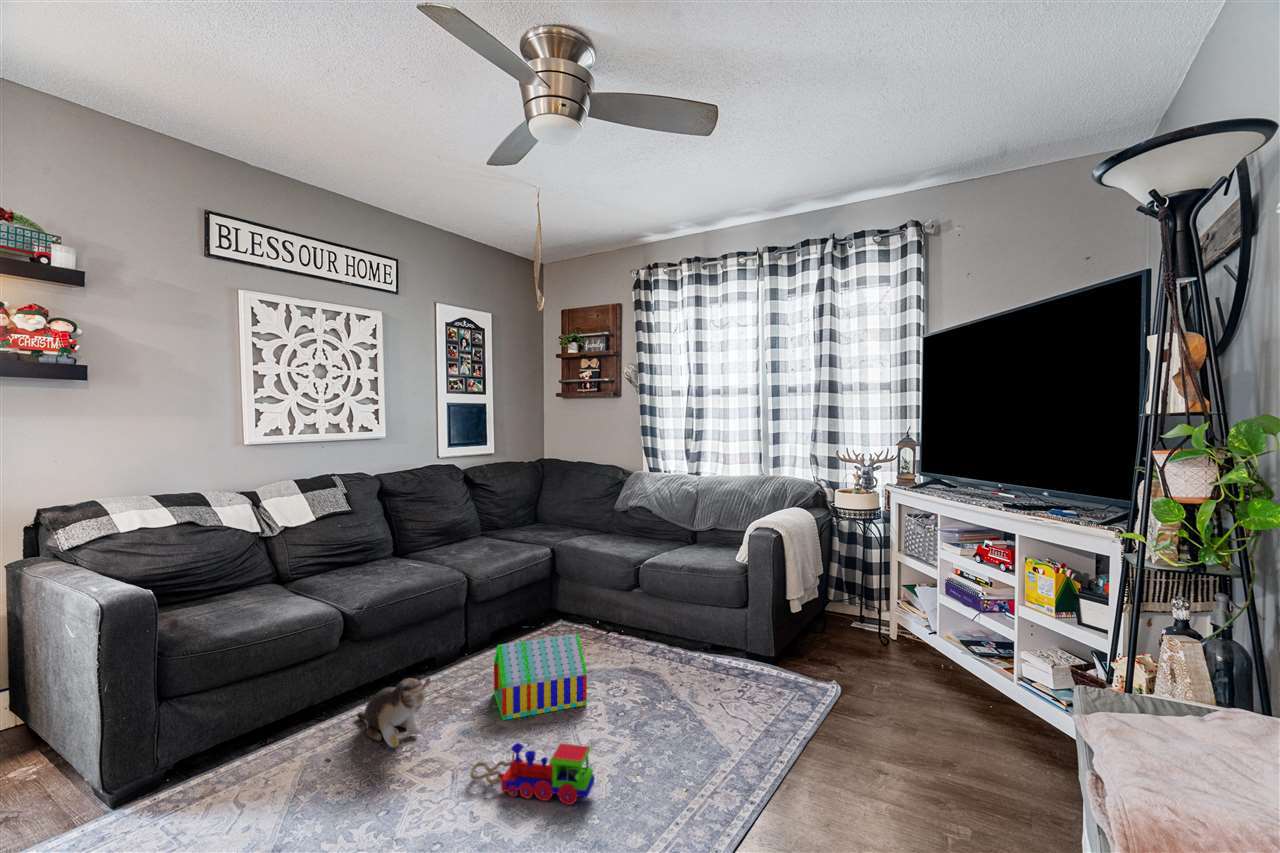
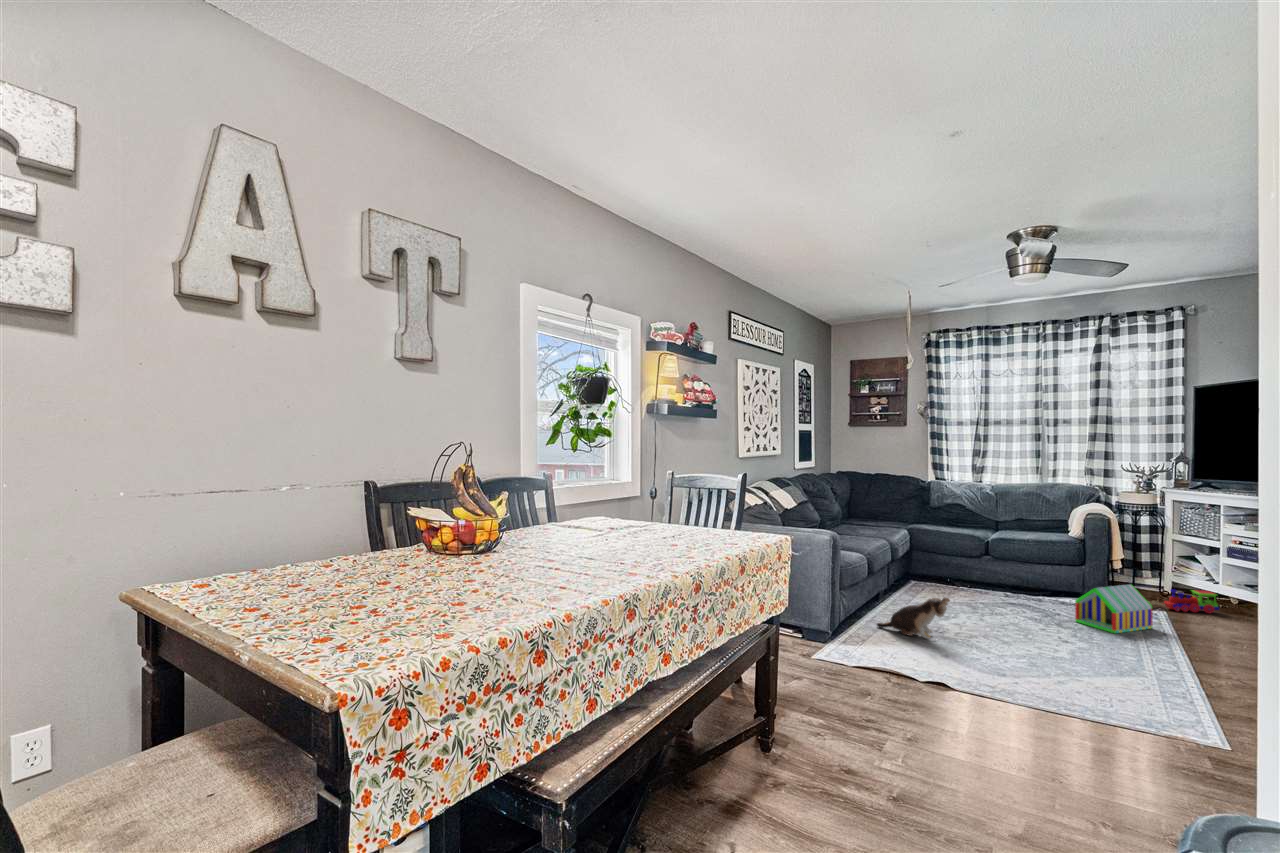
toy house: present [494,634,587,720] -> present [1075,584,1152,633]
toy train: present [470,743,594,805] -> present [1149,589,1219,613]

